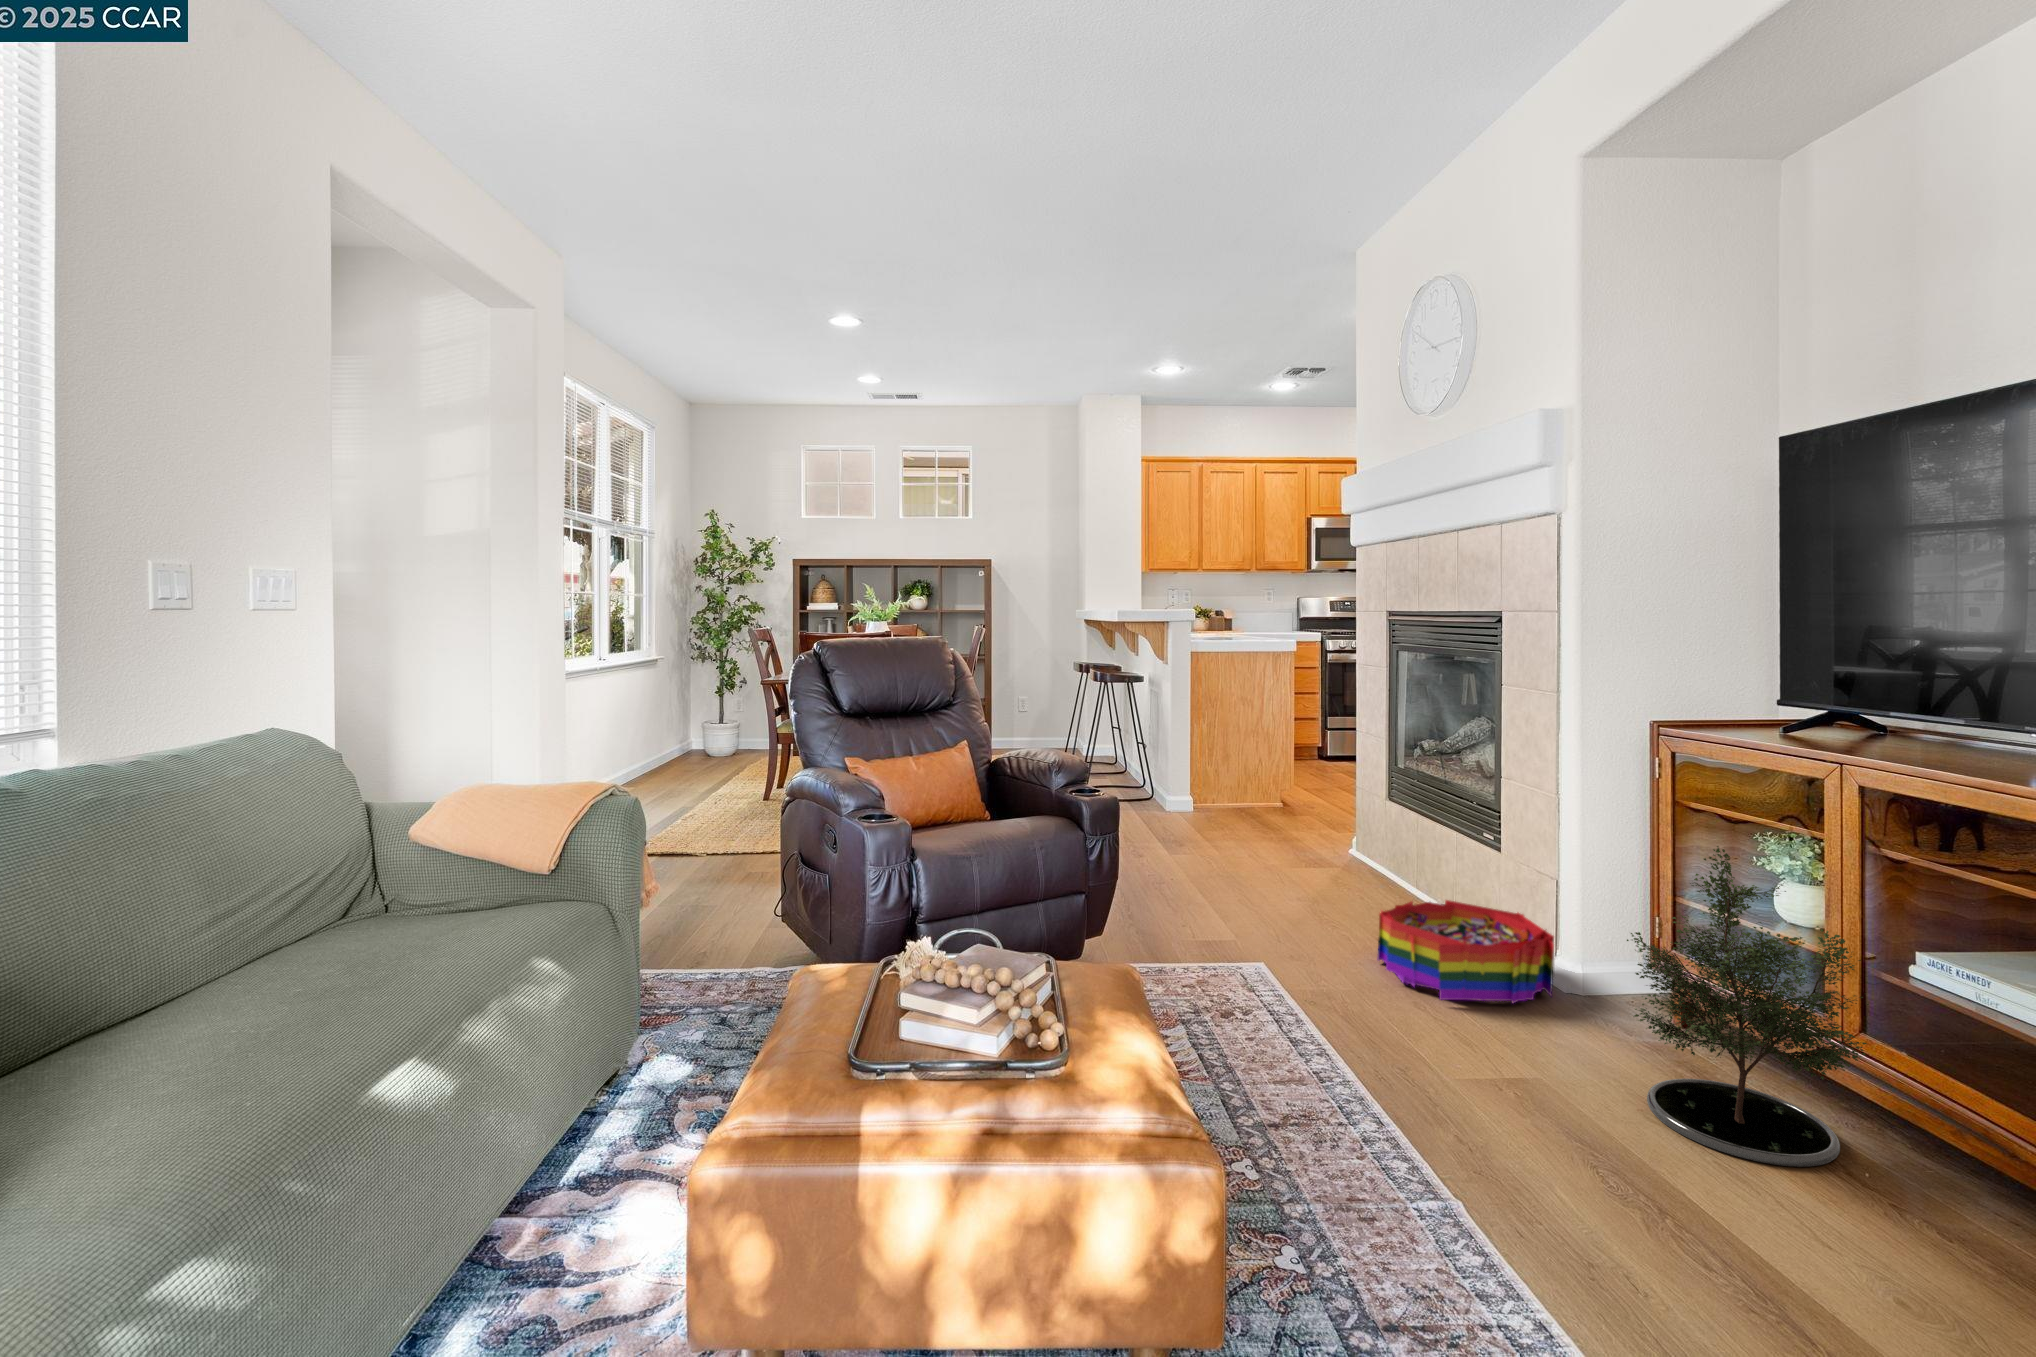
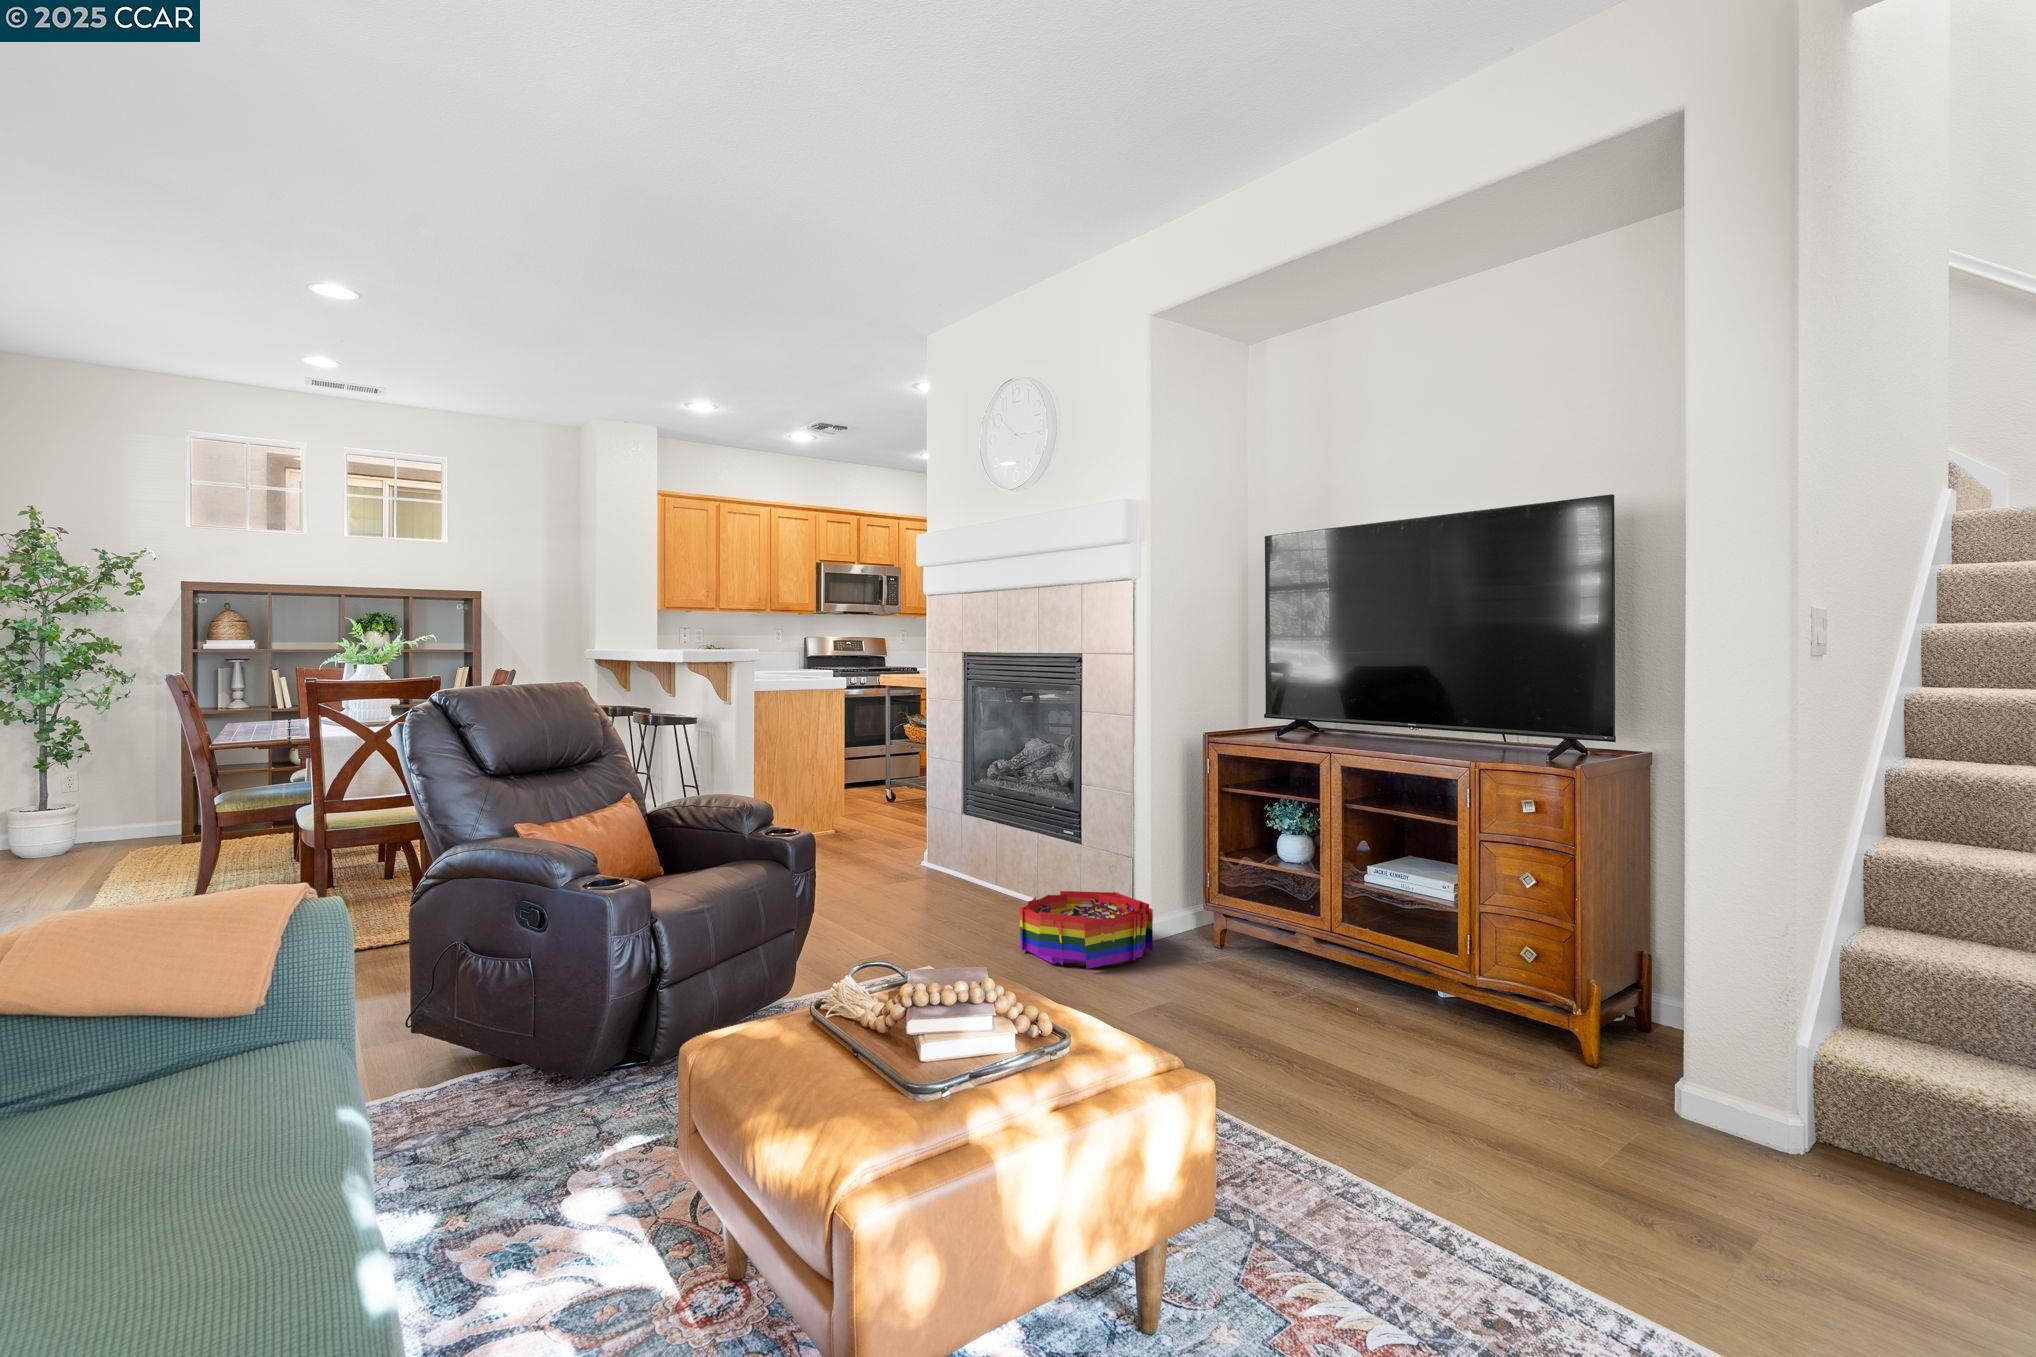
potted tree: present [1627,846,1869,1167] -> none [1237,814,1366,1023]

